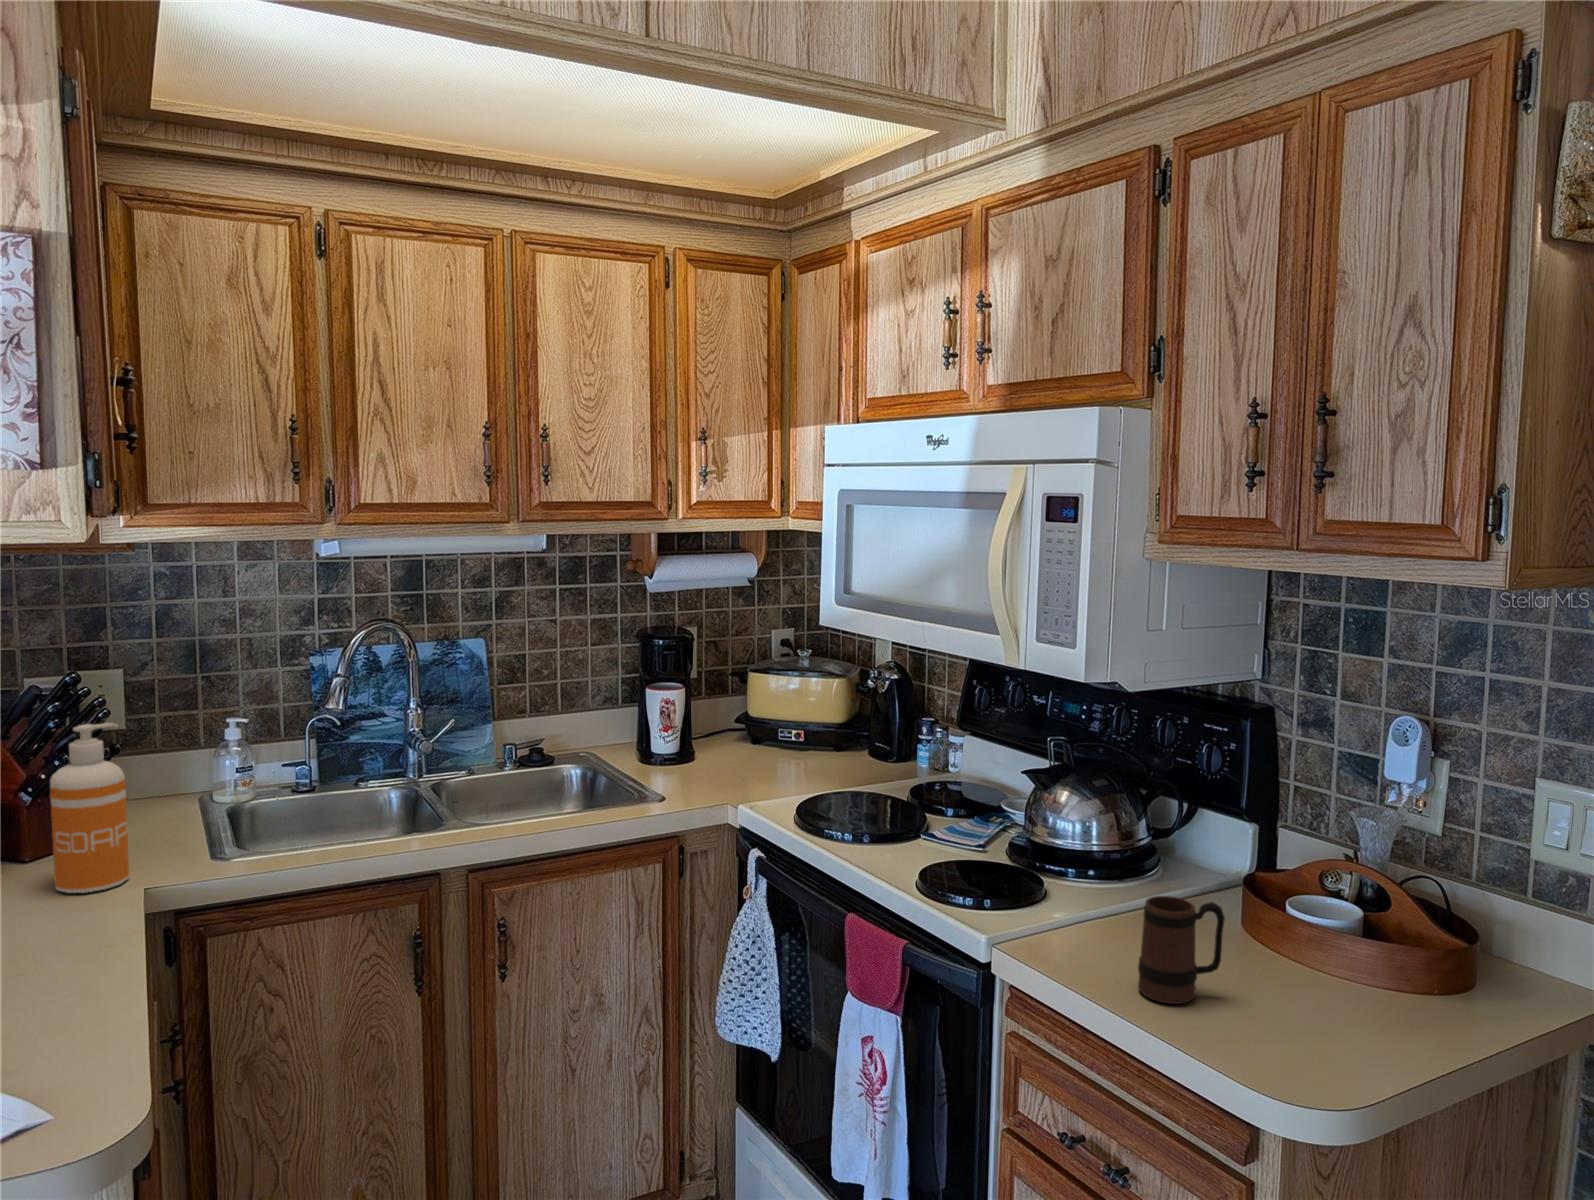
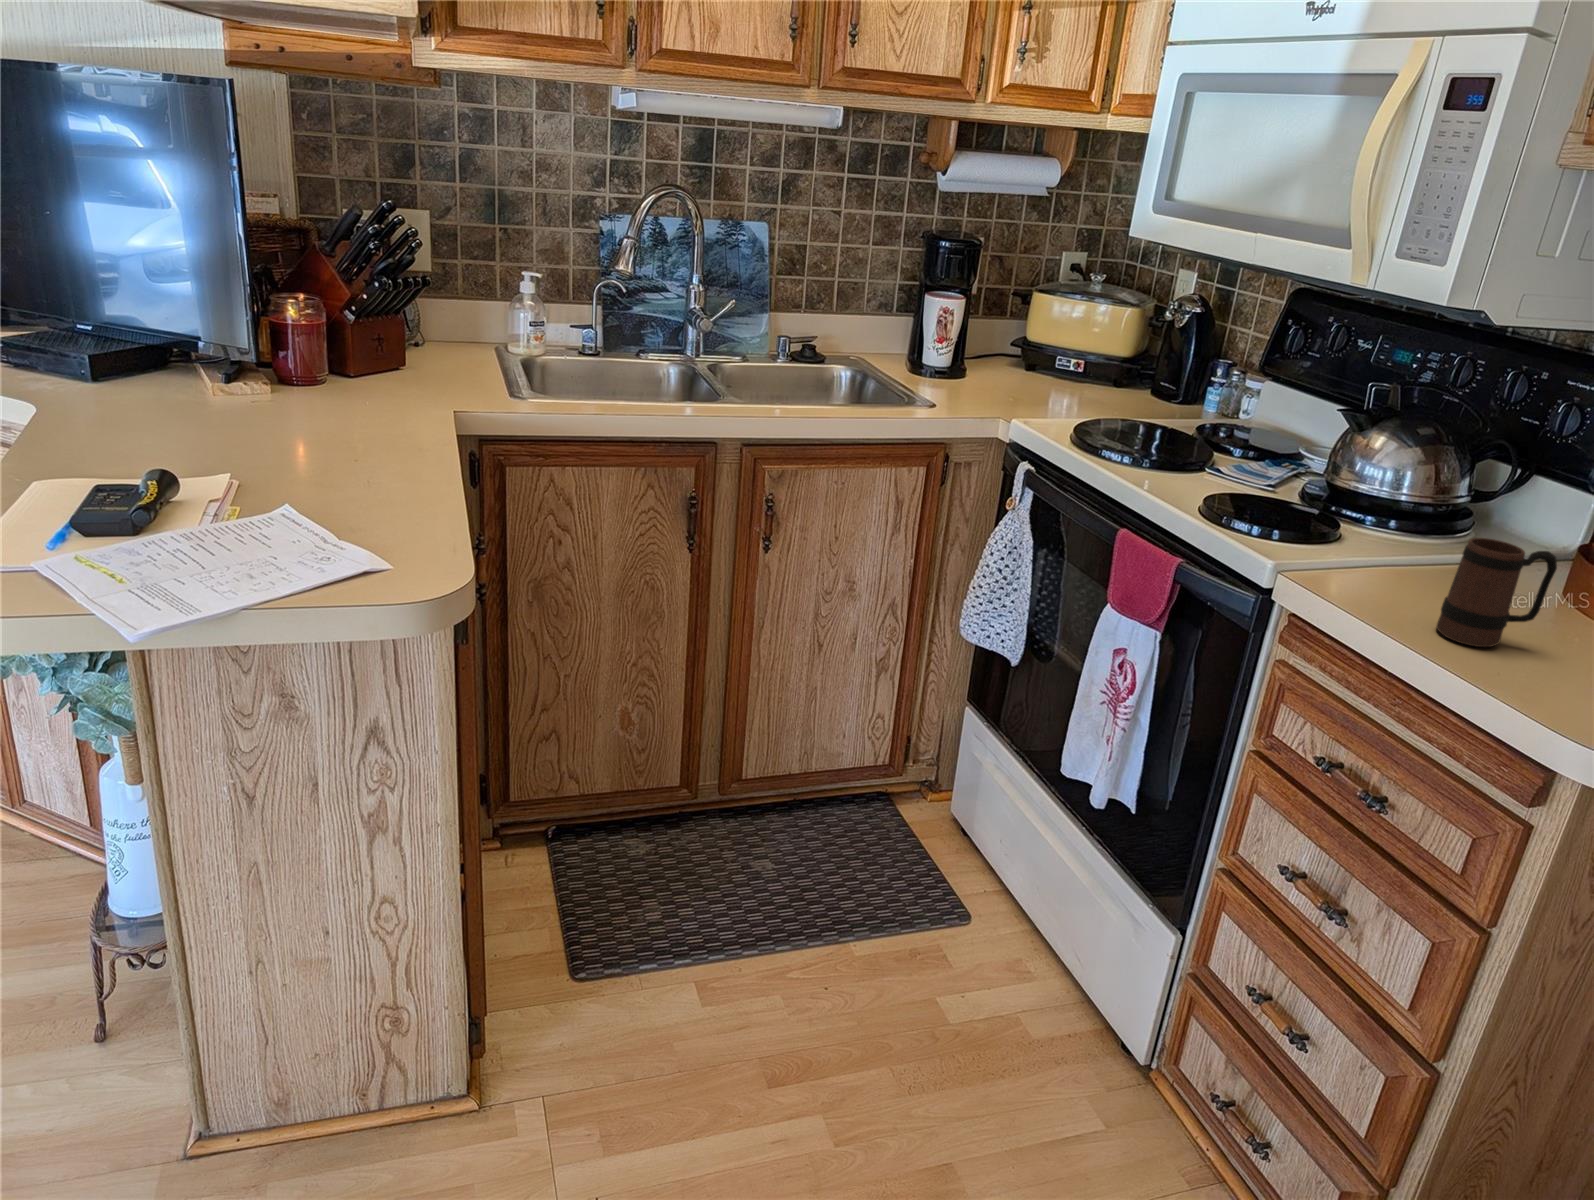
soap dispenser: present [50,723,129,893] -> none [379,248,445,408]

